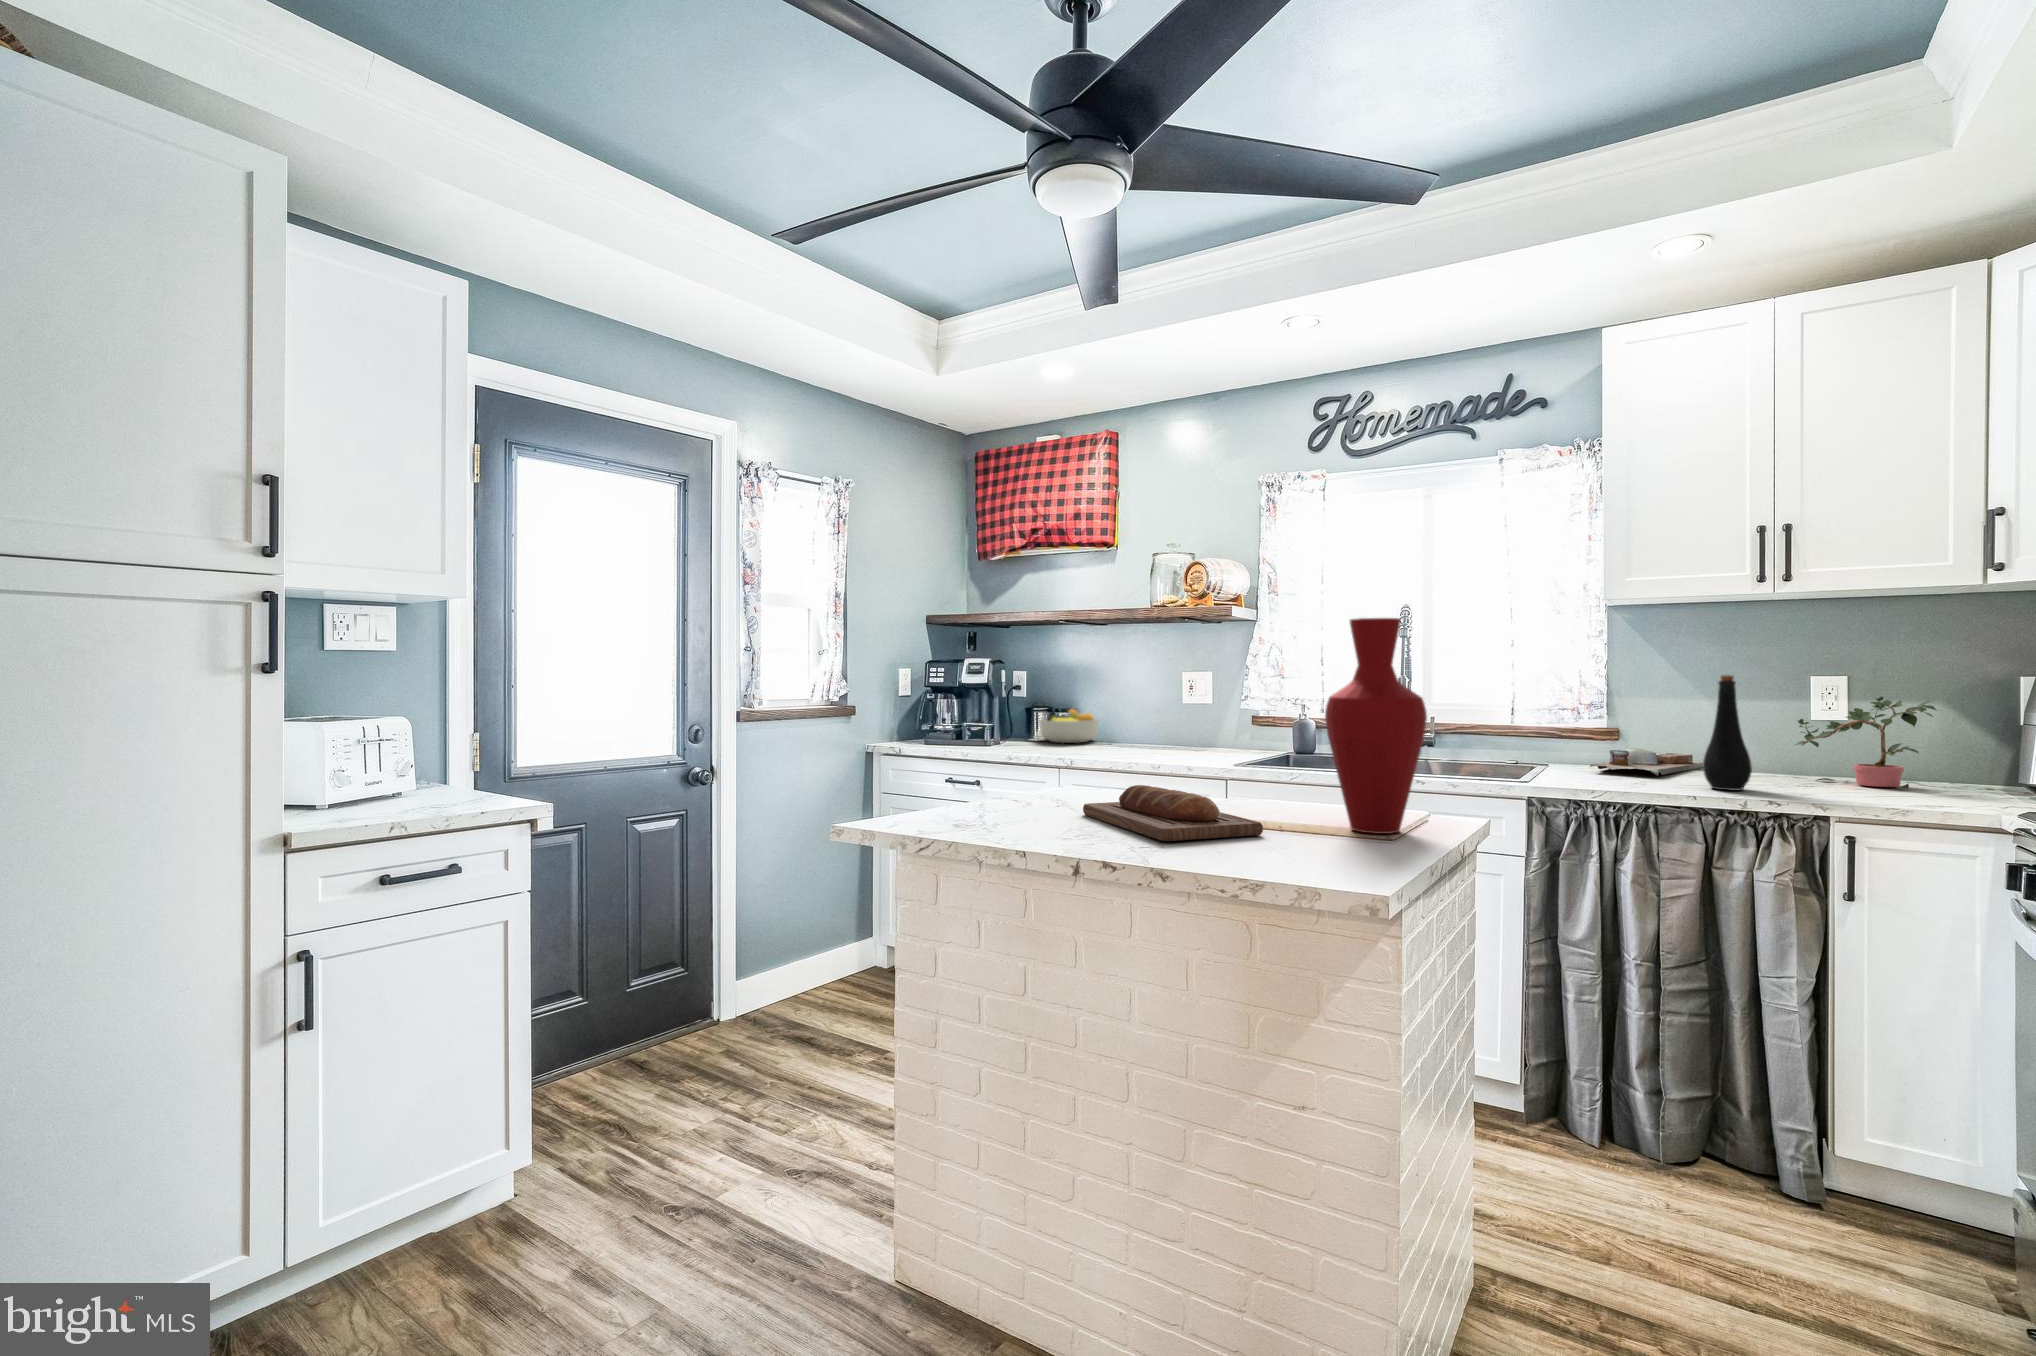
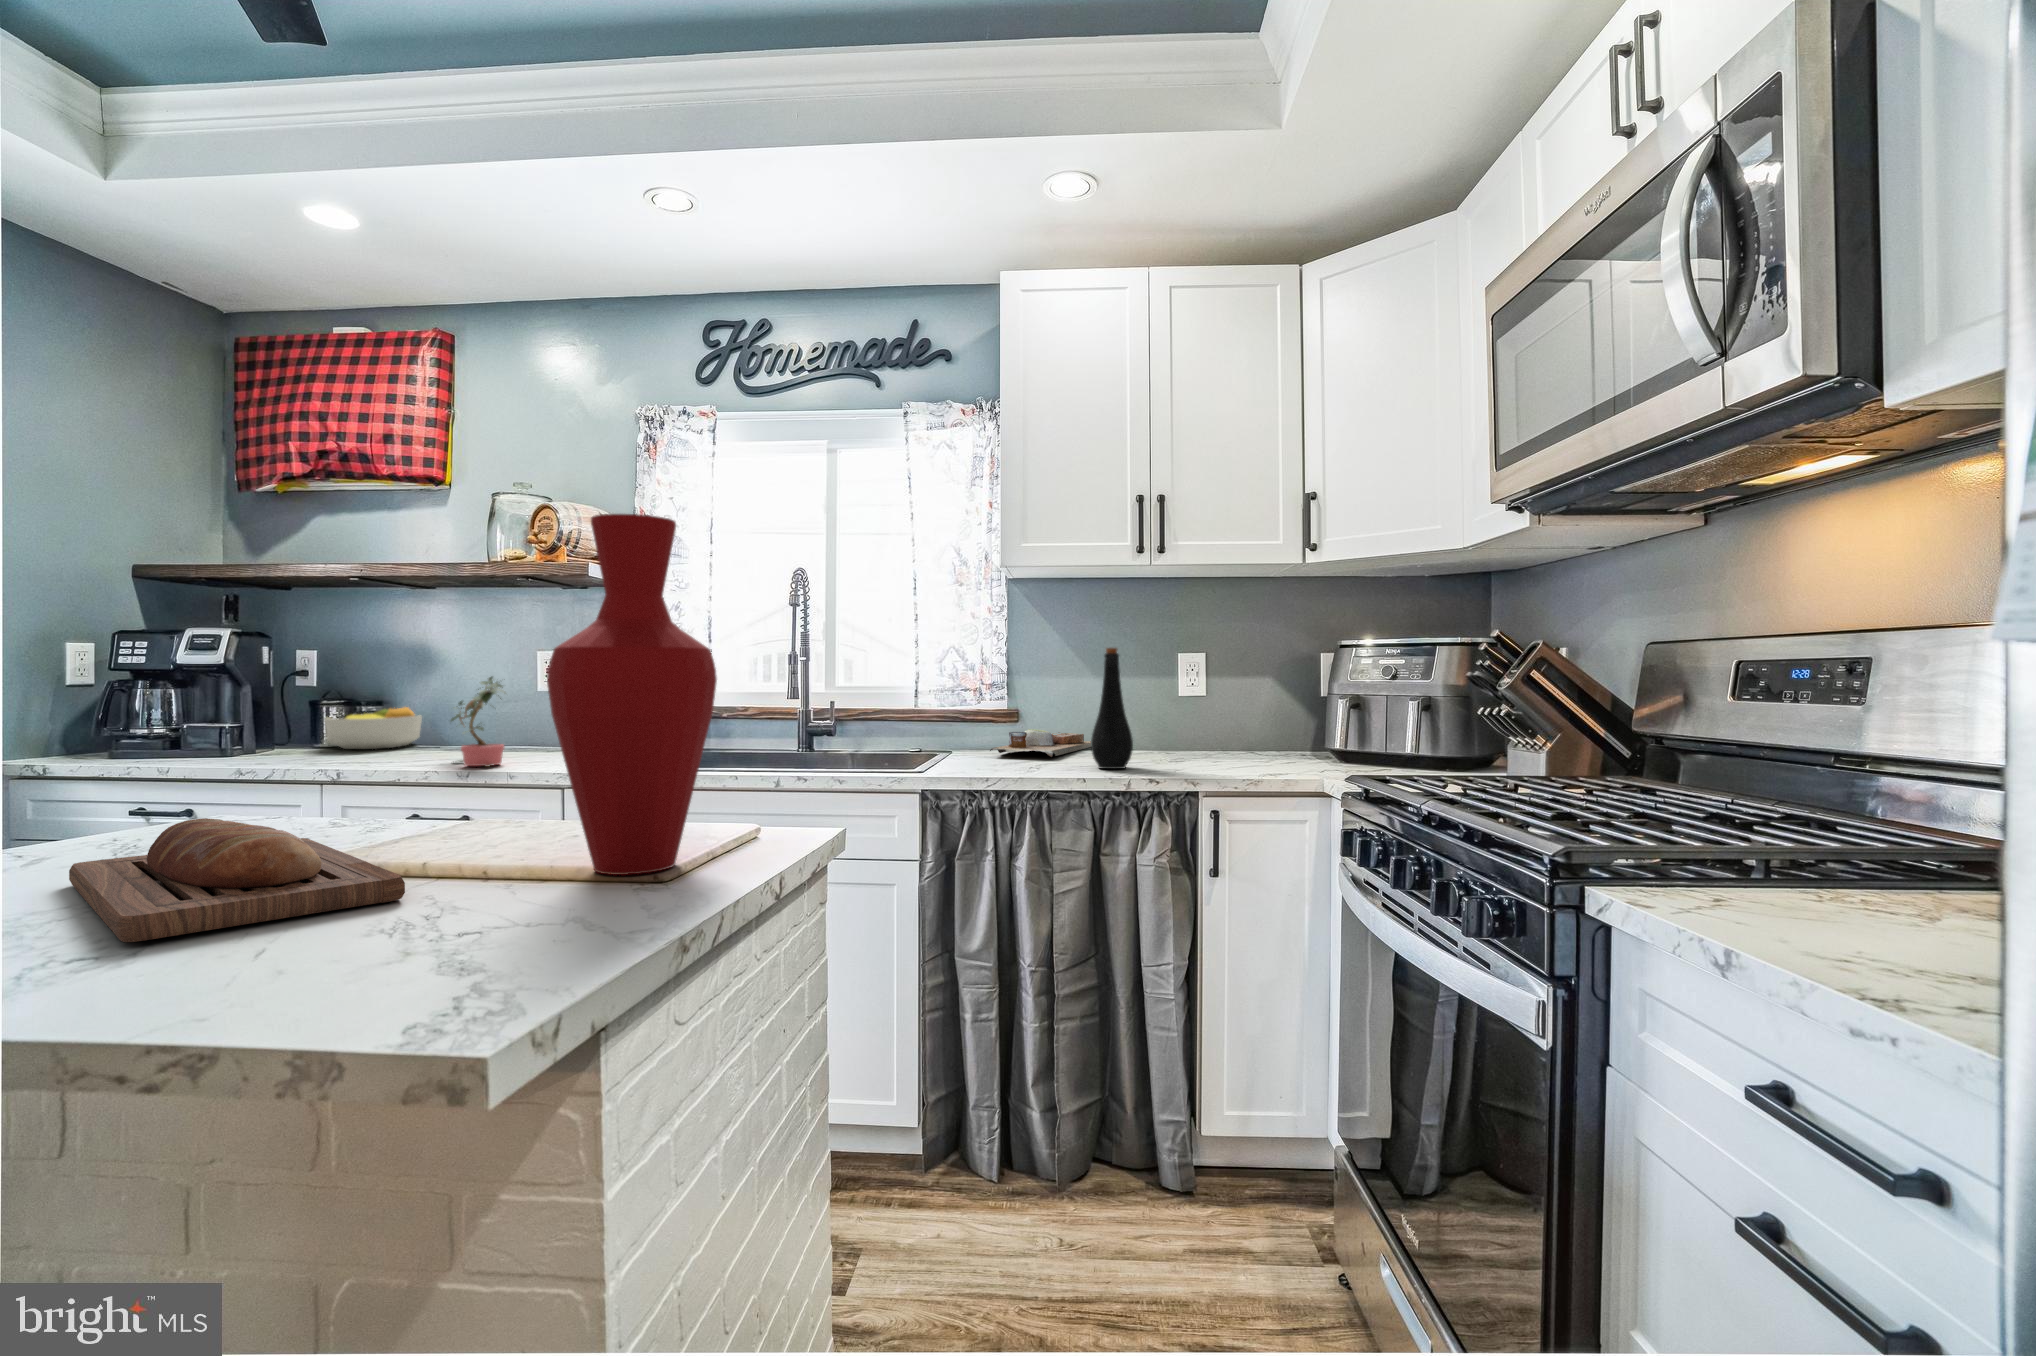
potted plant: present [1795,697,1937,789] -> present [451,677,505,767]

